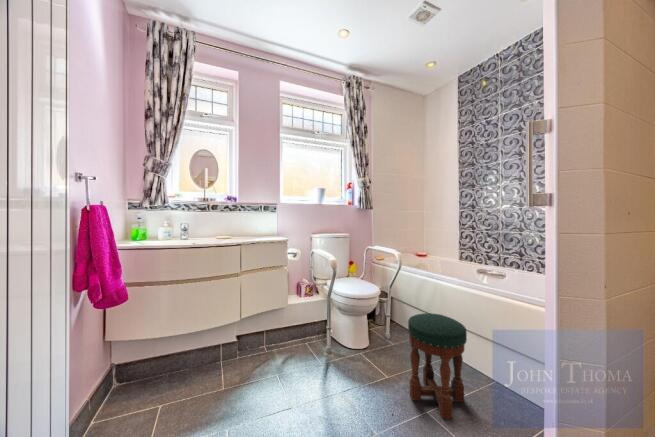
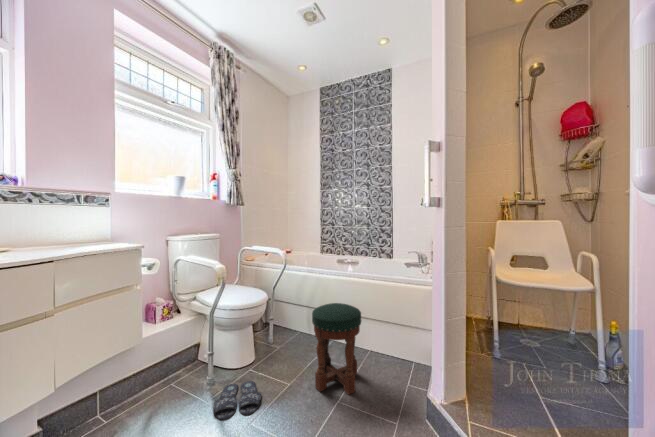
slippers: none [320,359,360,390] -> present [213,381,261,420]

